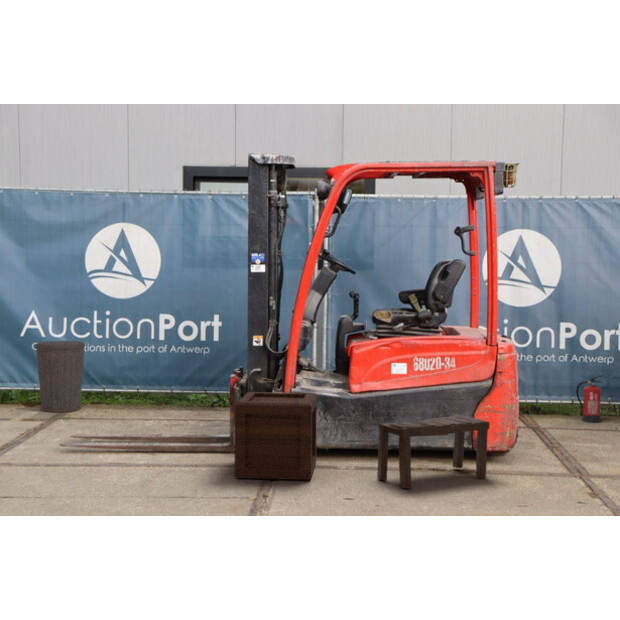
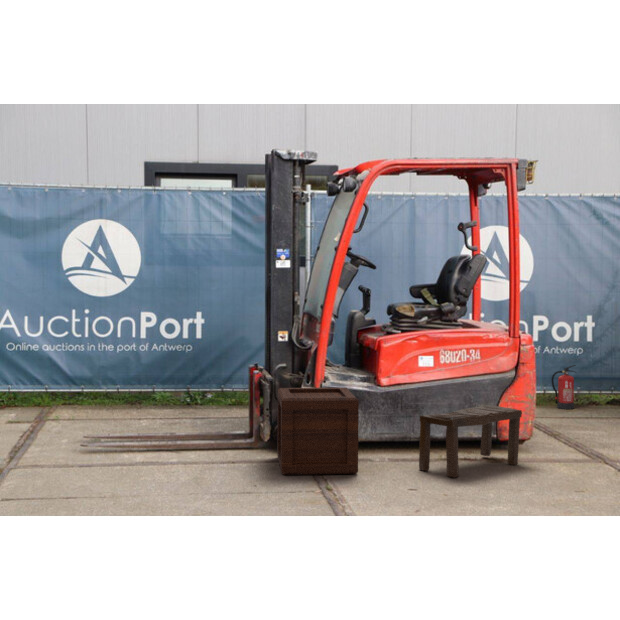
trash can: present [35,341,85,412] -> none [13,341,66,416]

